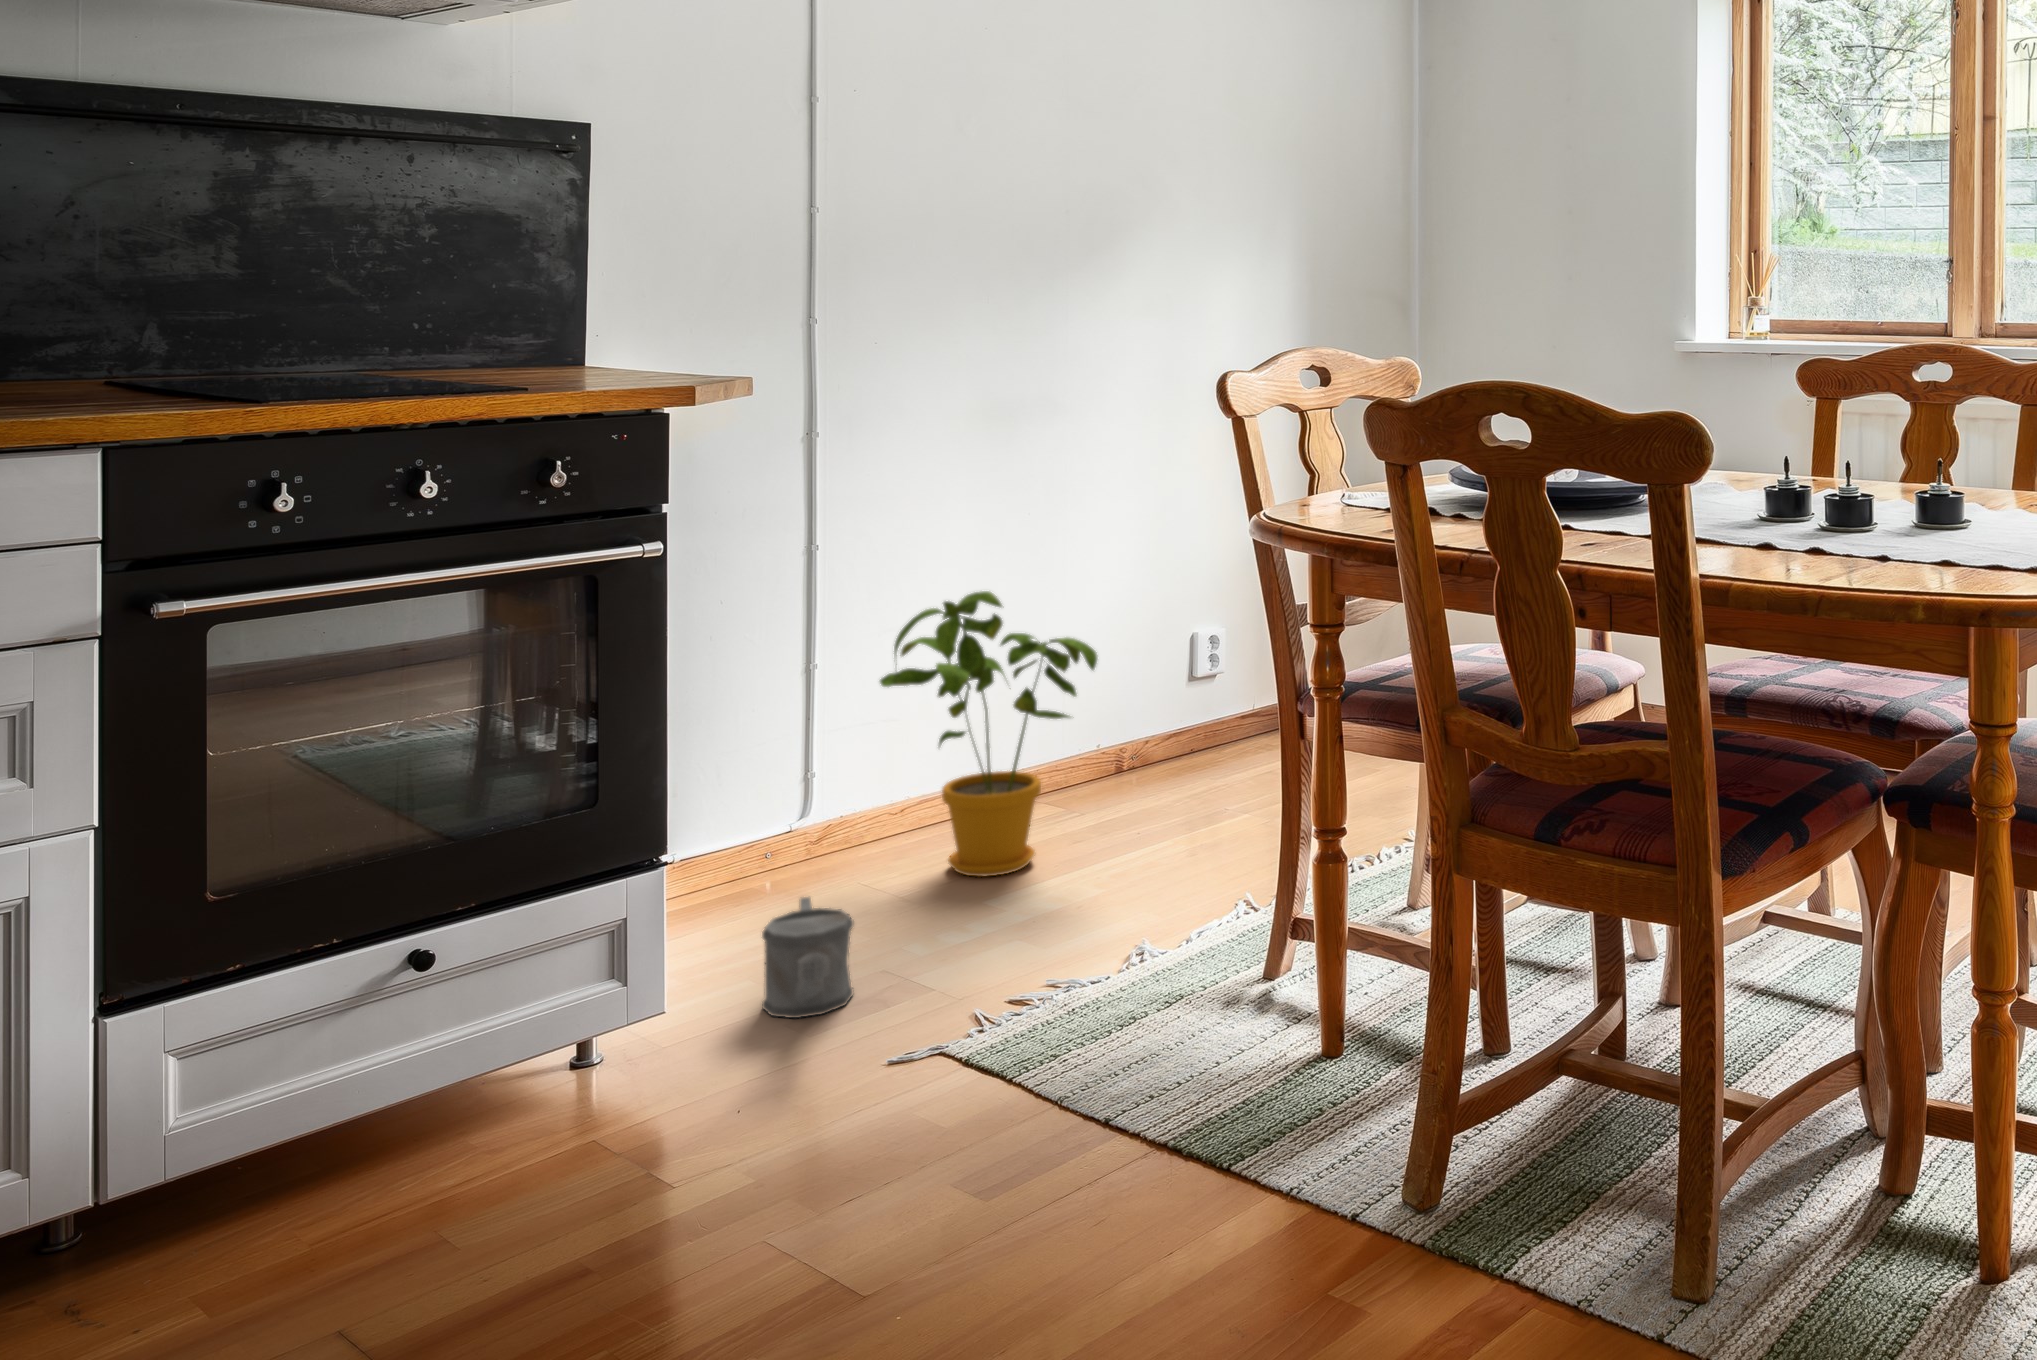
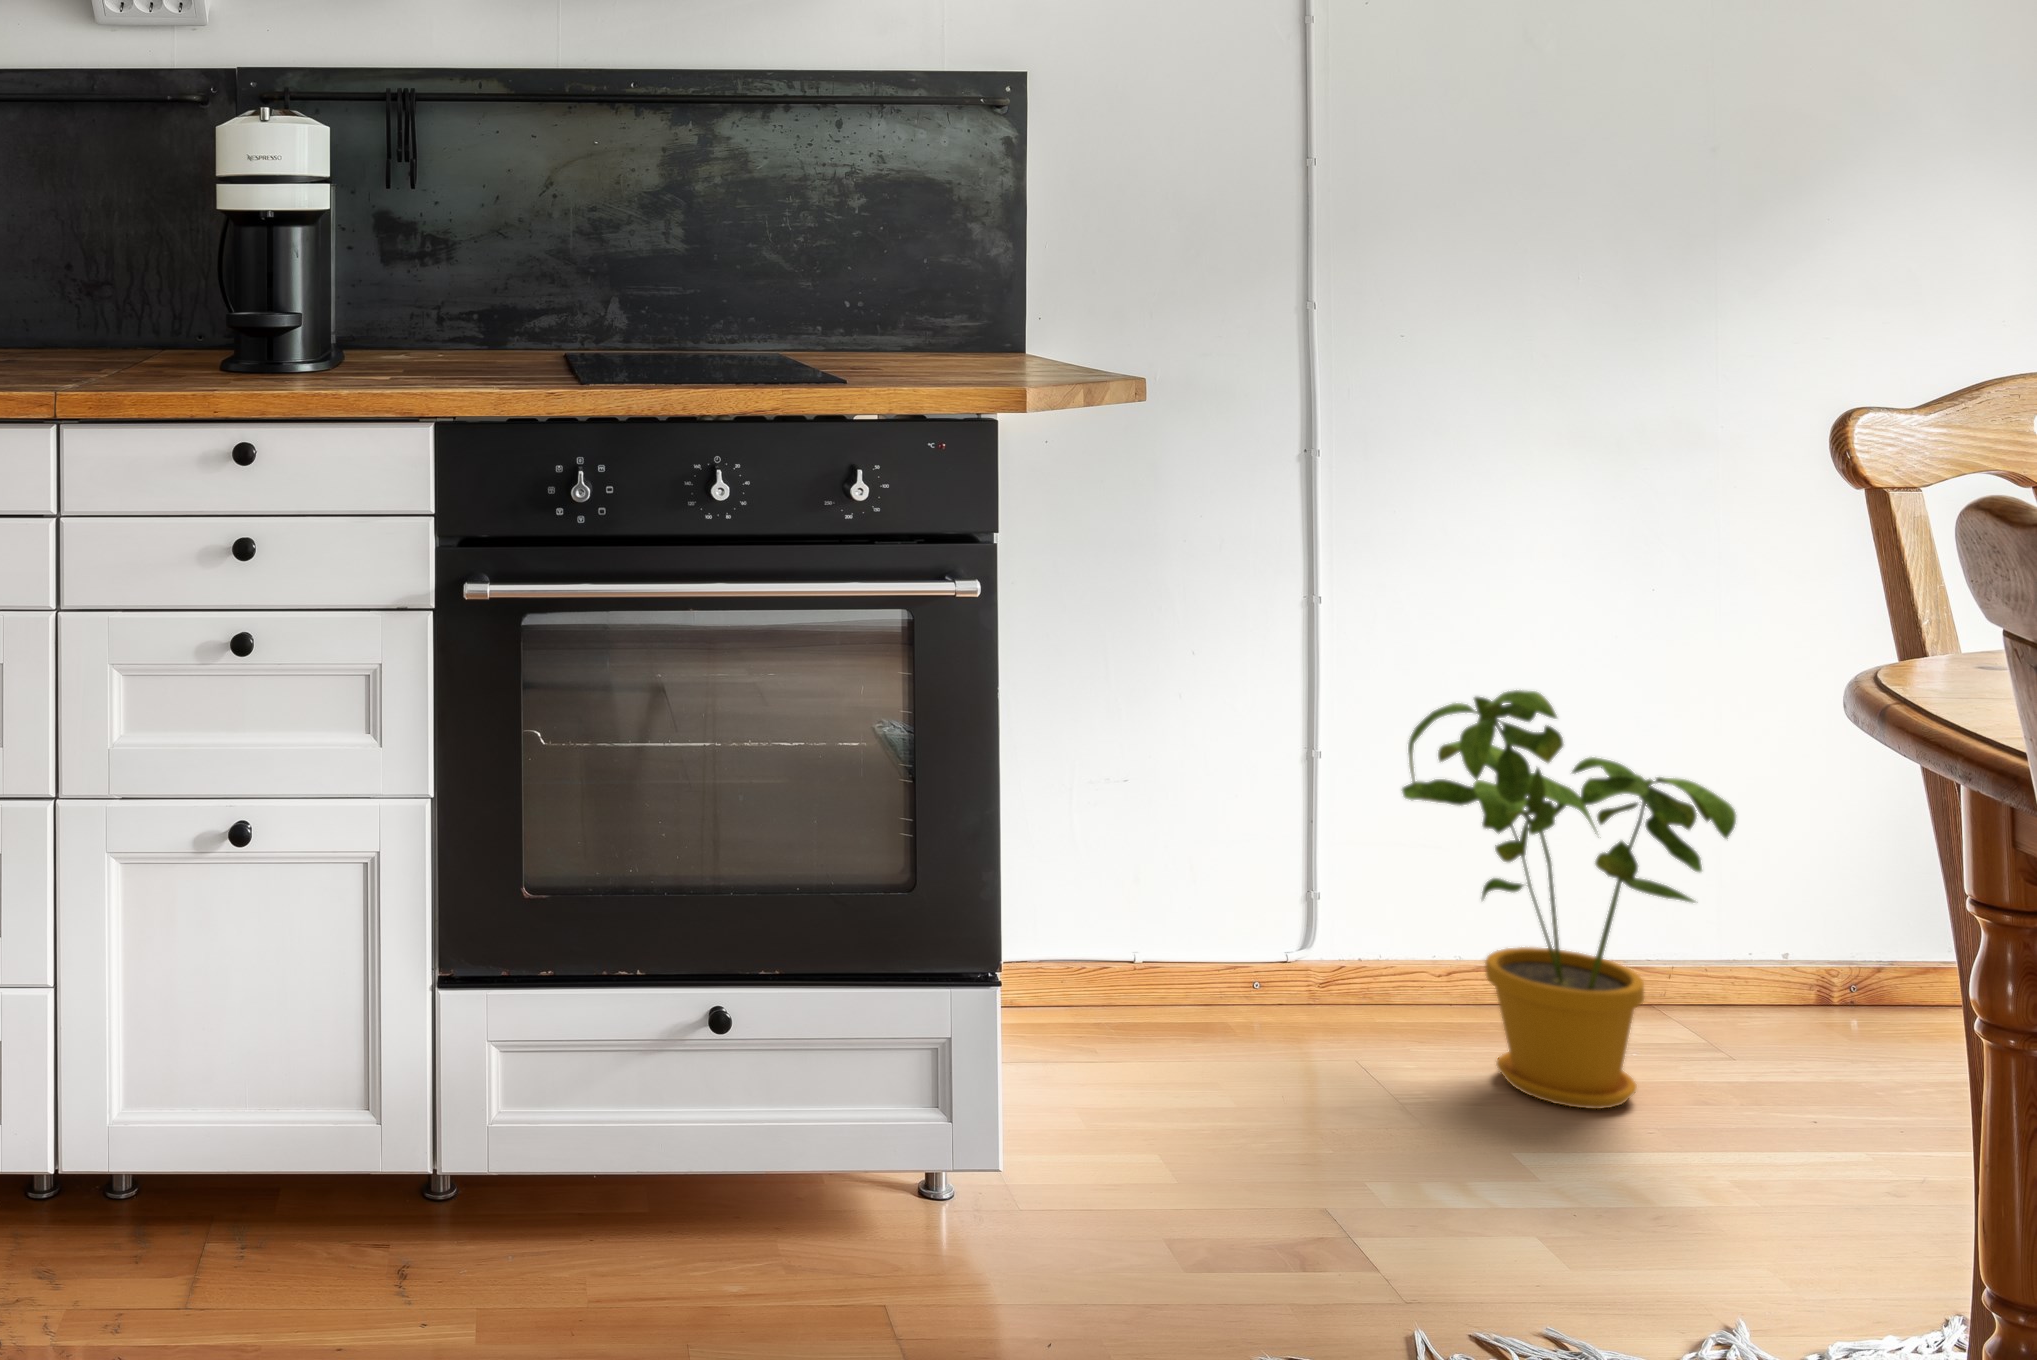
watering can: present [762,897,854,1018] -> none [1171,1061,1295,1234]

